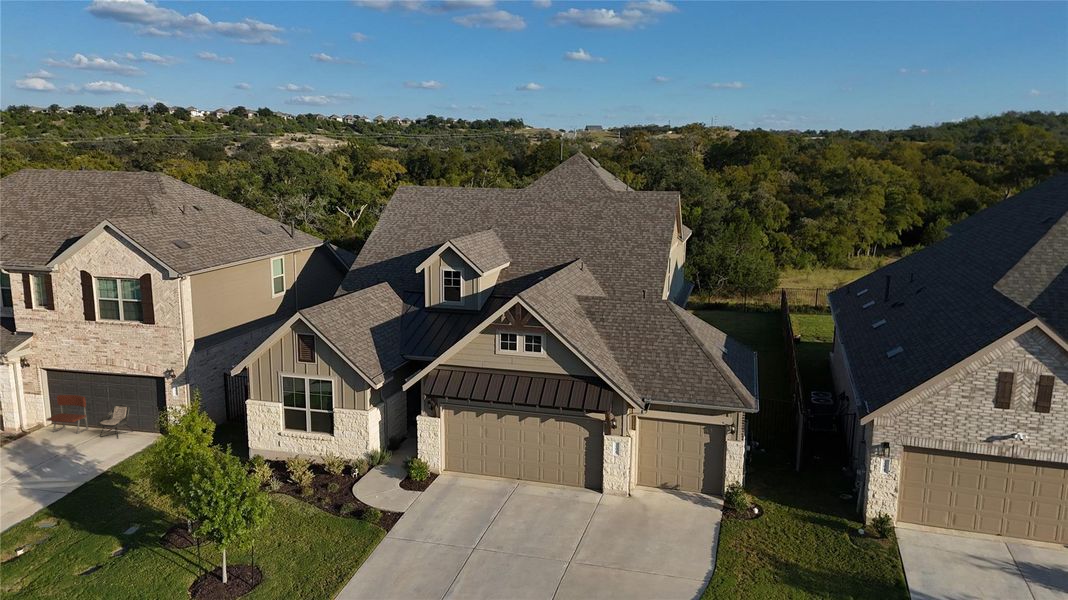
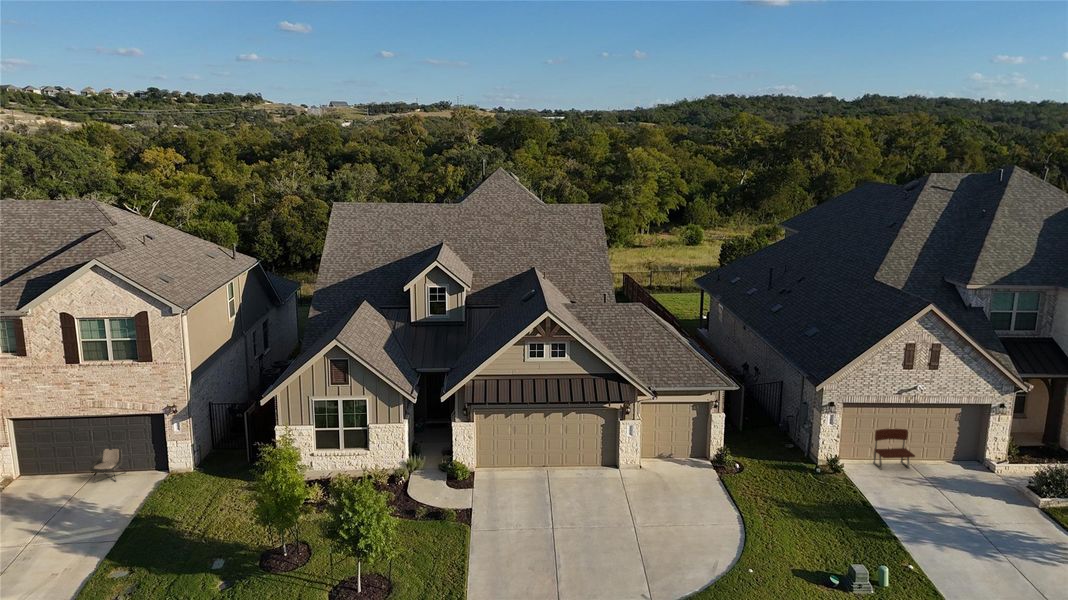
bench: present [47,395,88,434] -> present [873,428,915,469]

